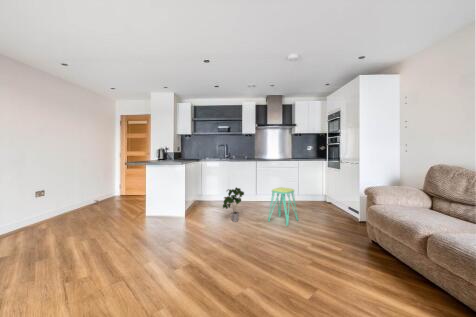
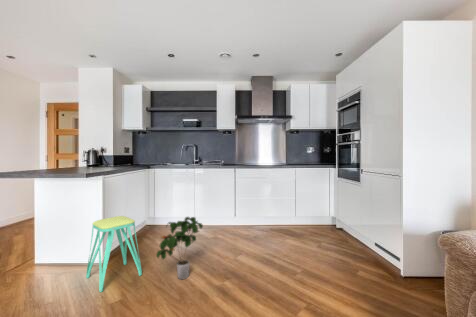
stool: present [268,187,298,226] -> present [86,216,142,292]

